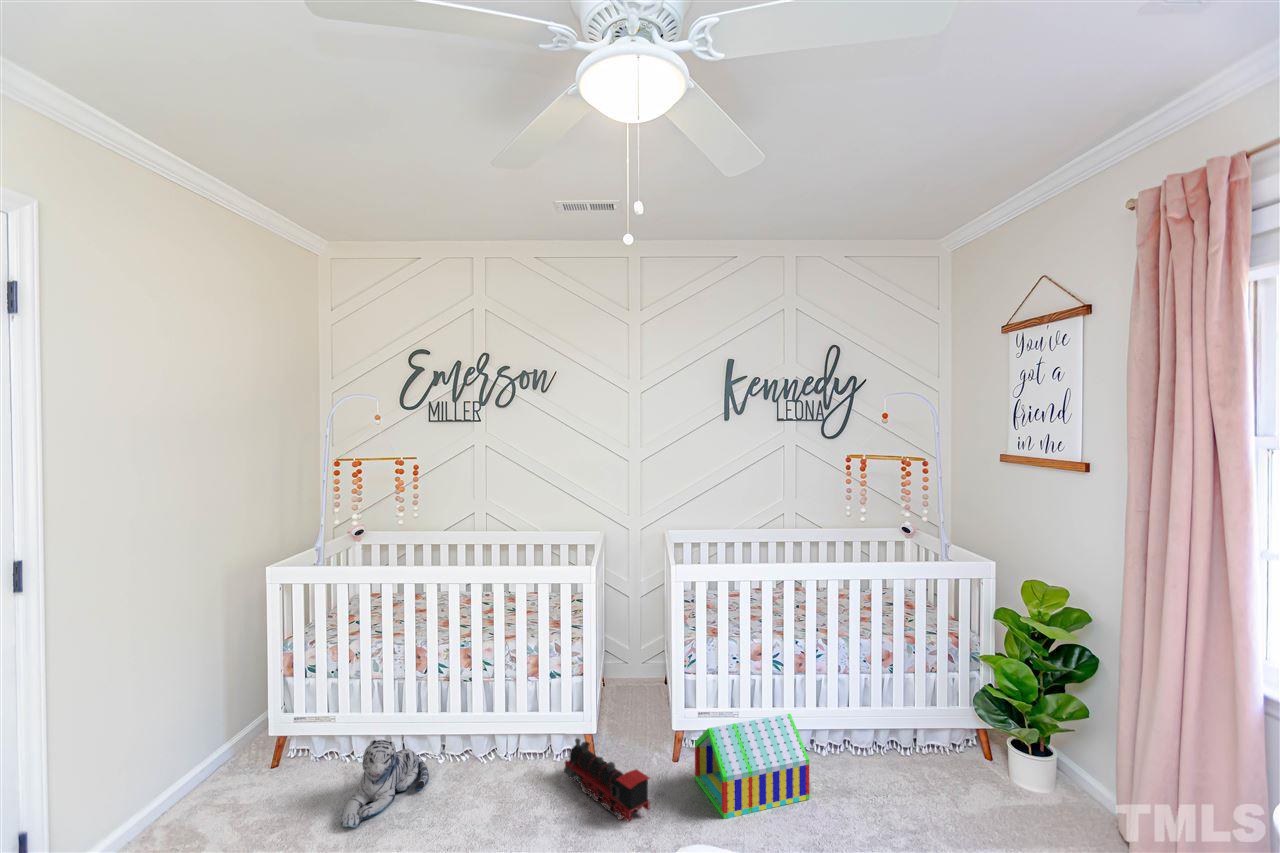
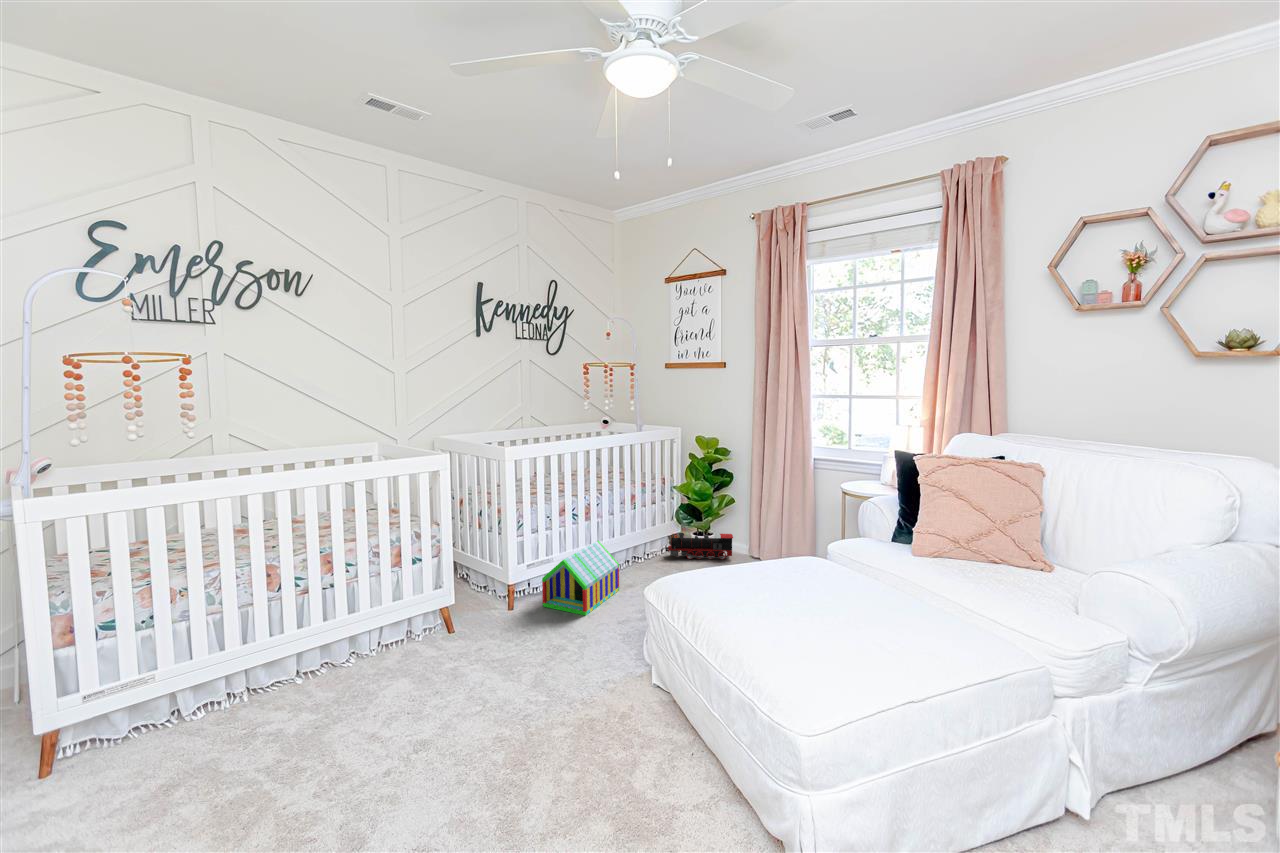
toy train: present [564,738,649,821] -> present [666,533,733,559]
plush toy: present [341,740,429,828] -> none [245,658,320,752]

